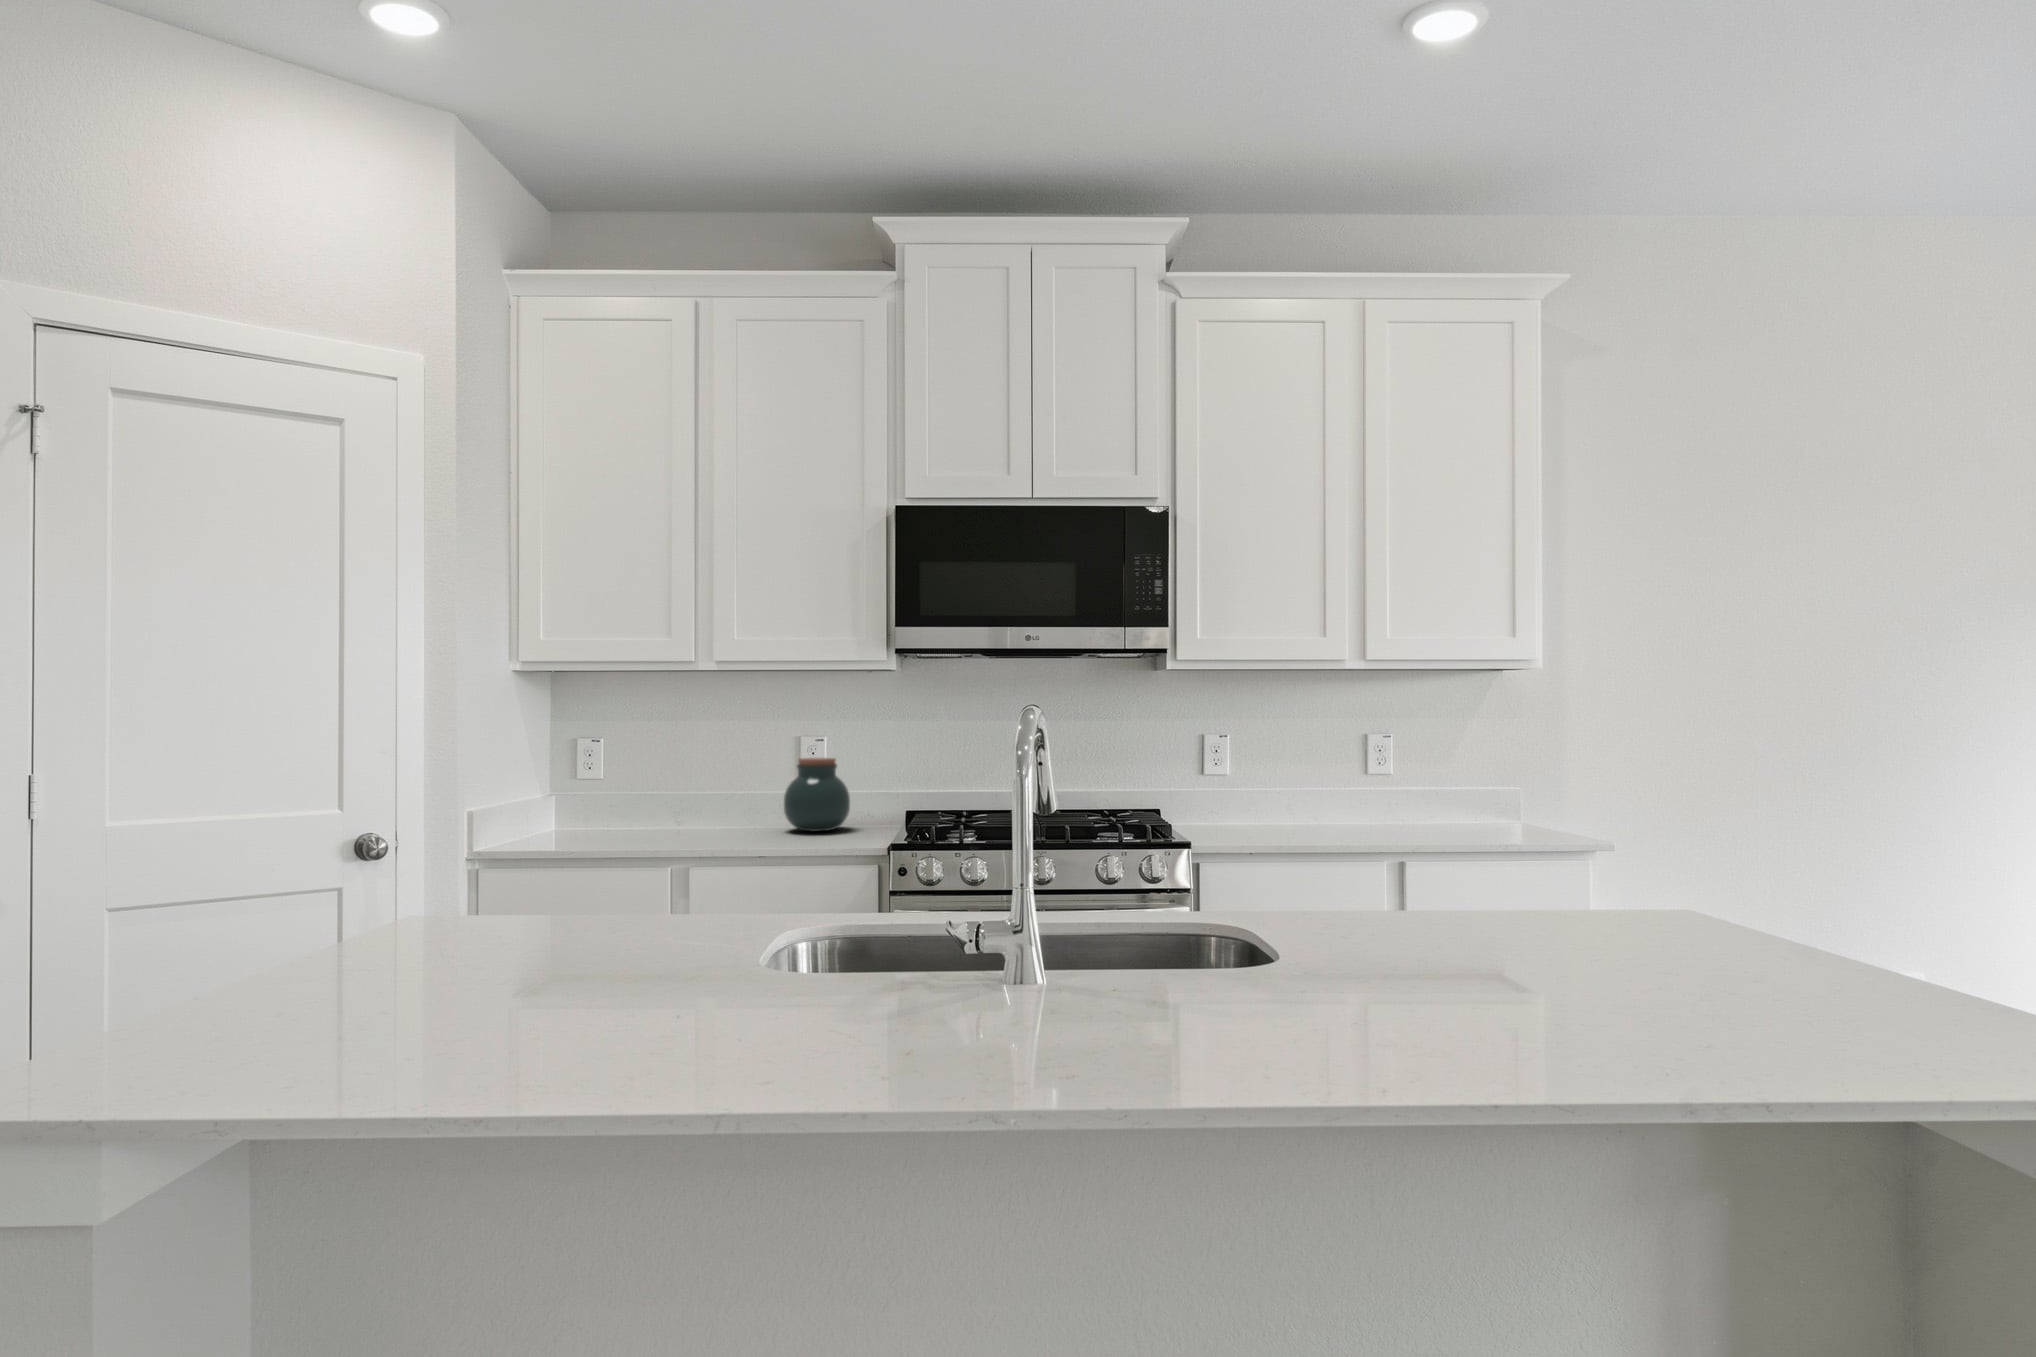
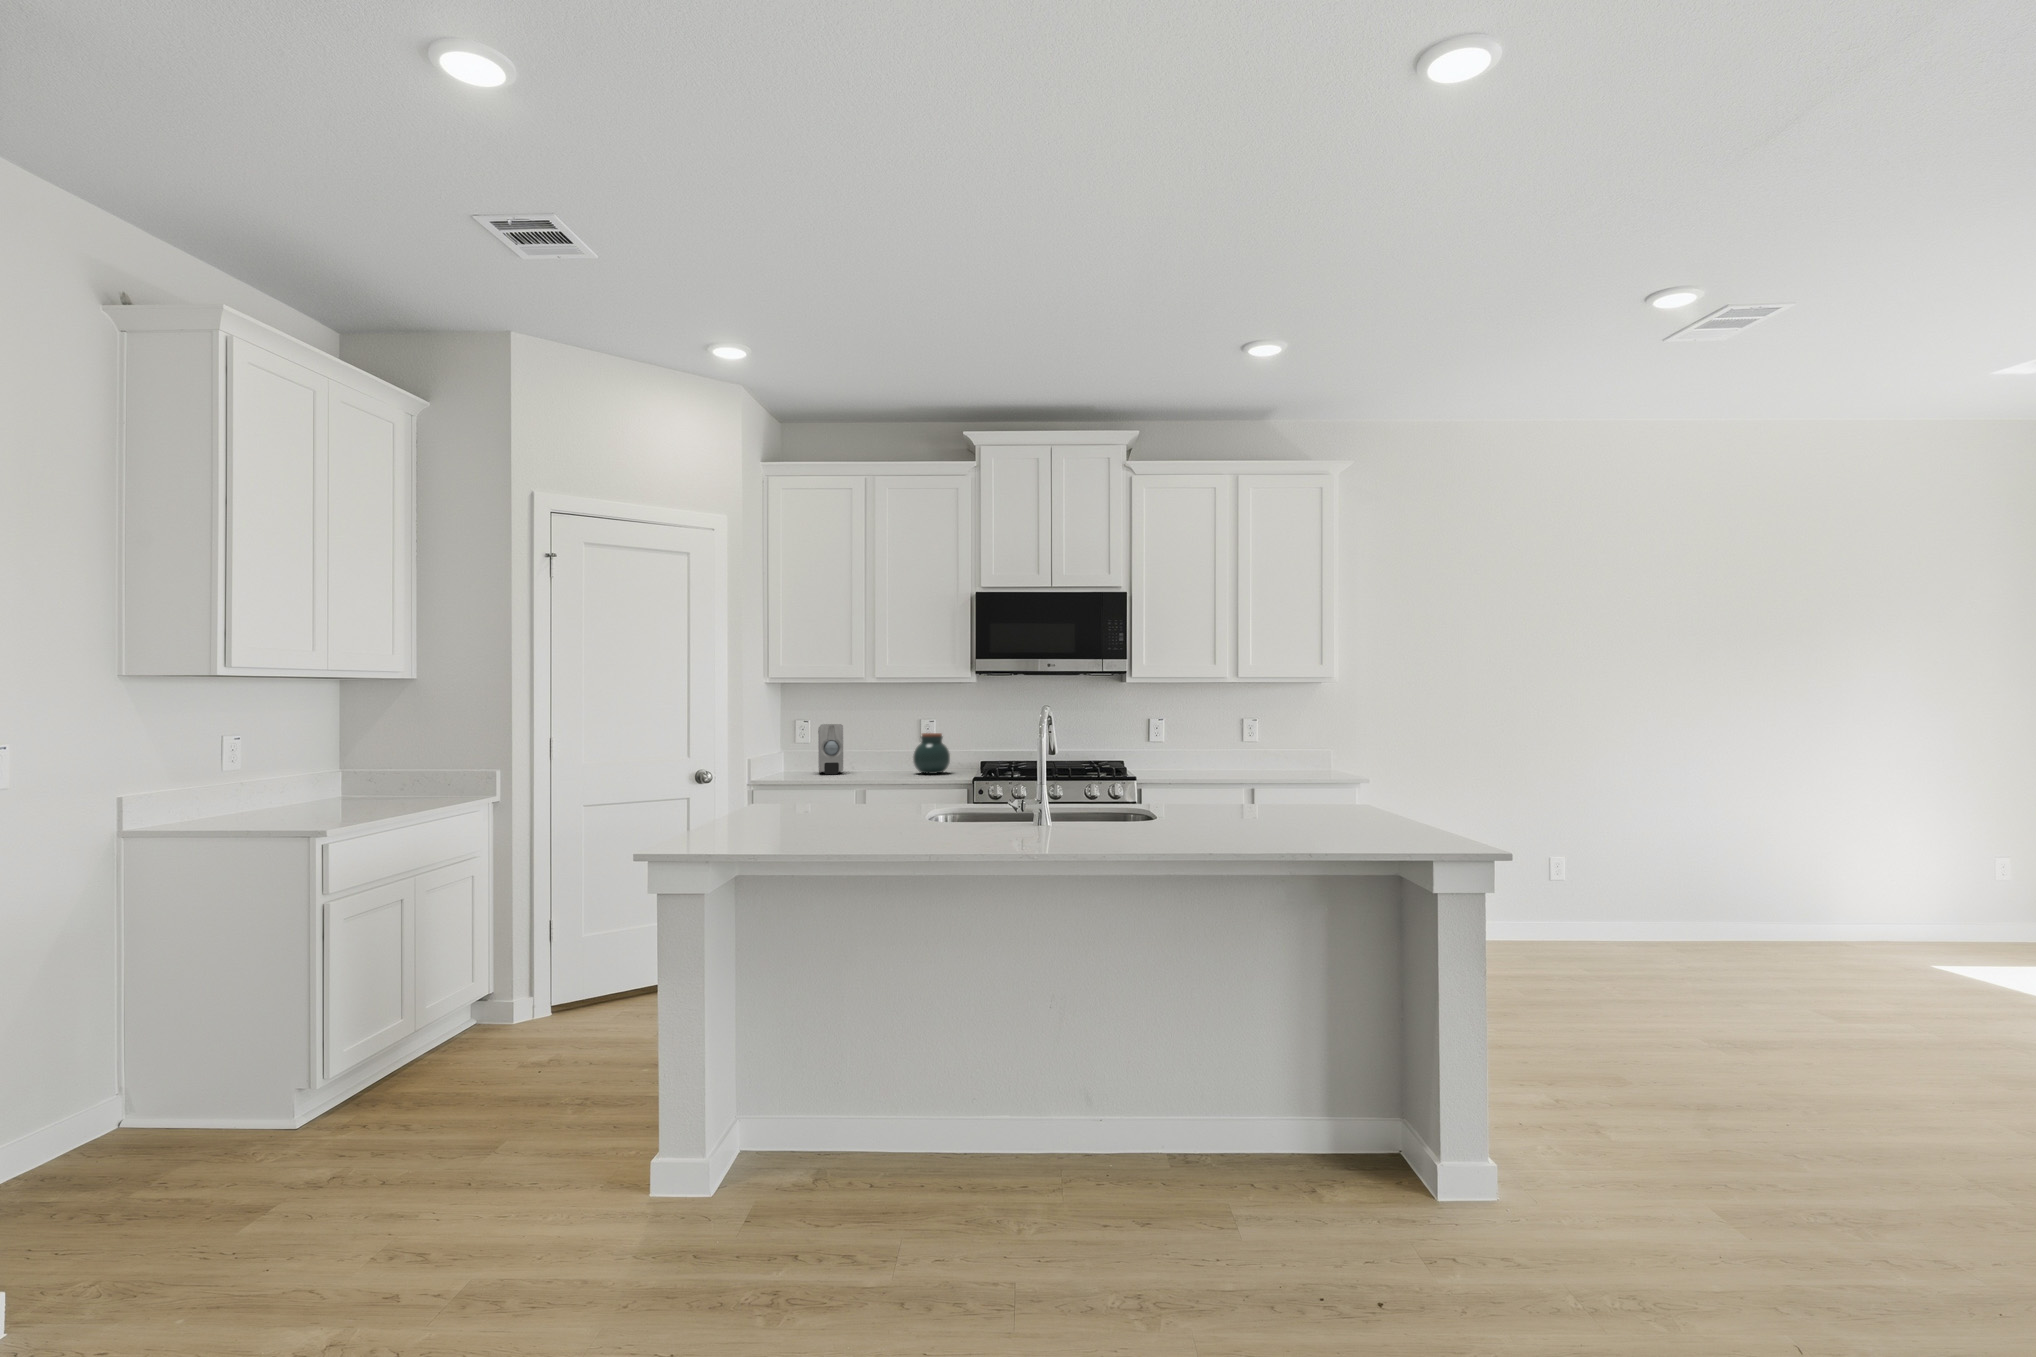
soap dispenser: none [613,742,657,833] -> present [818,724,843,774]

